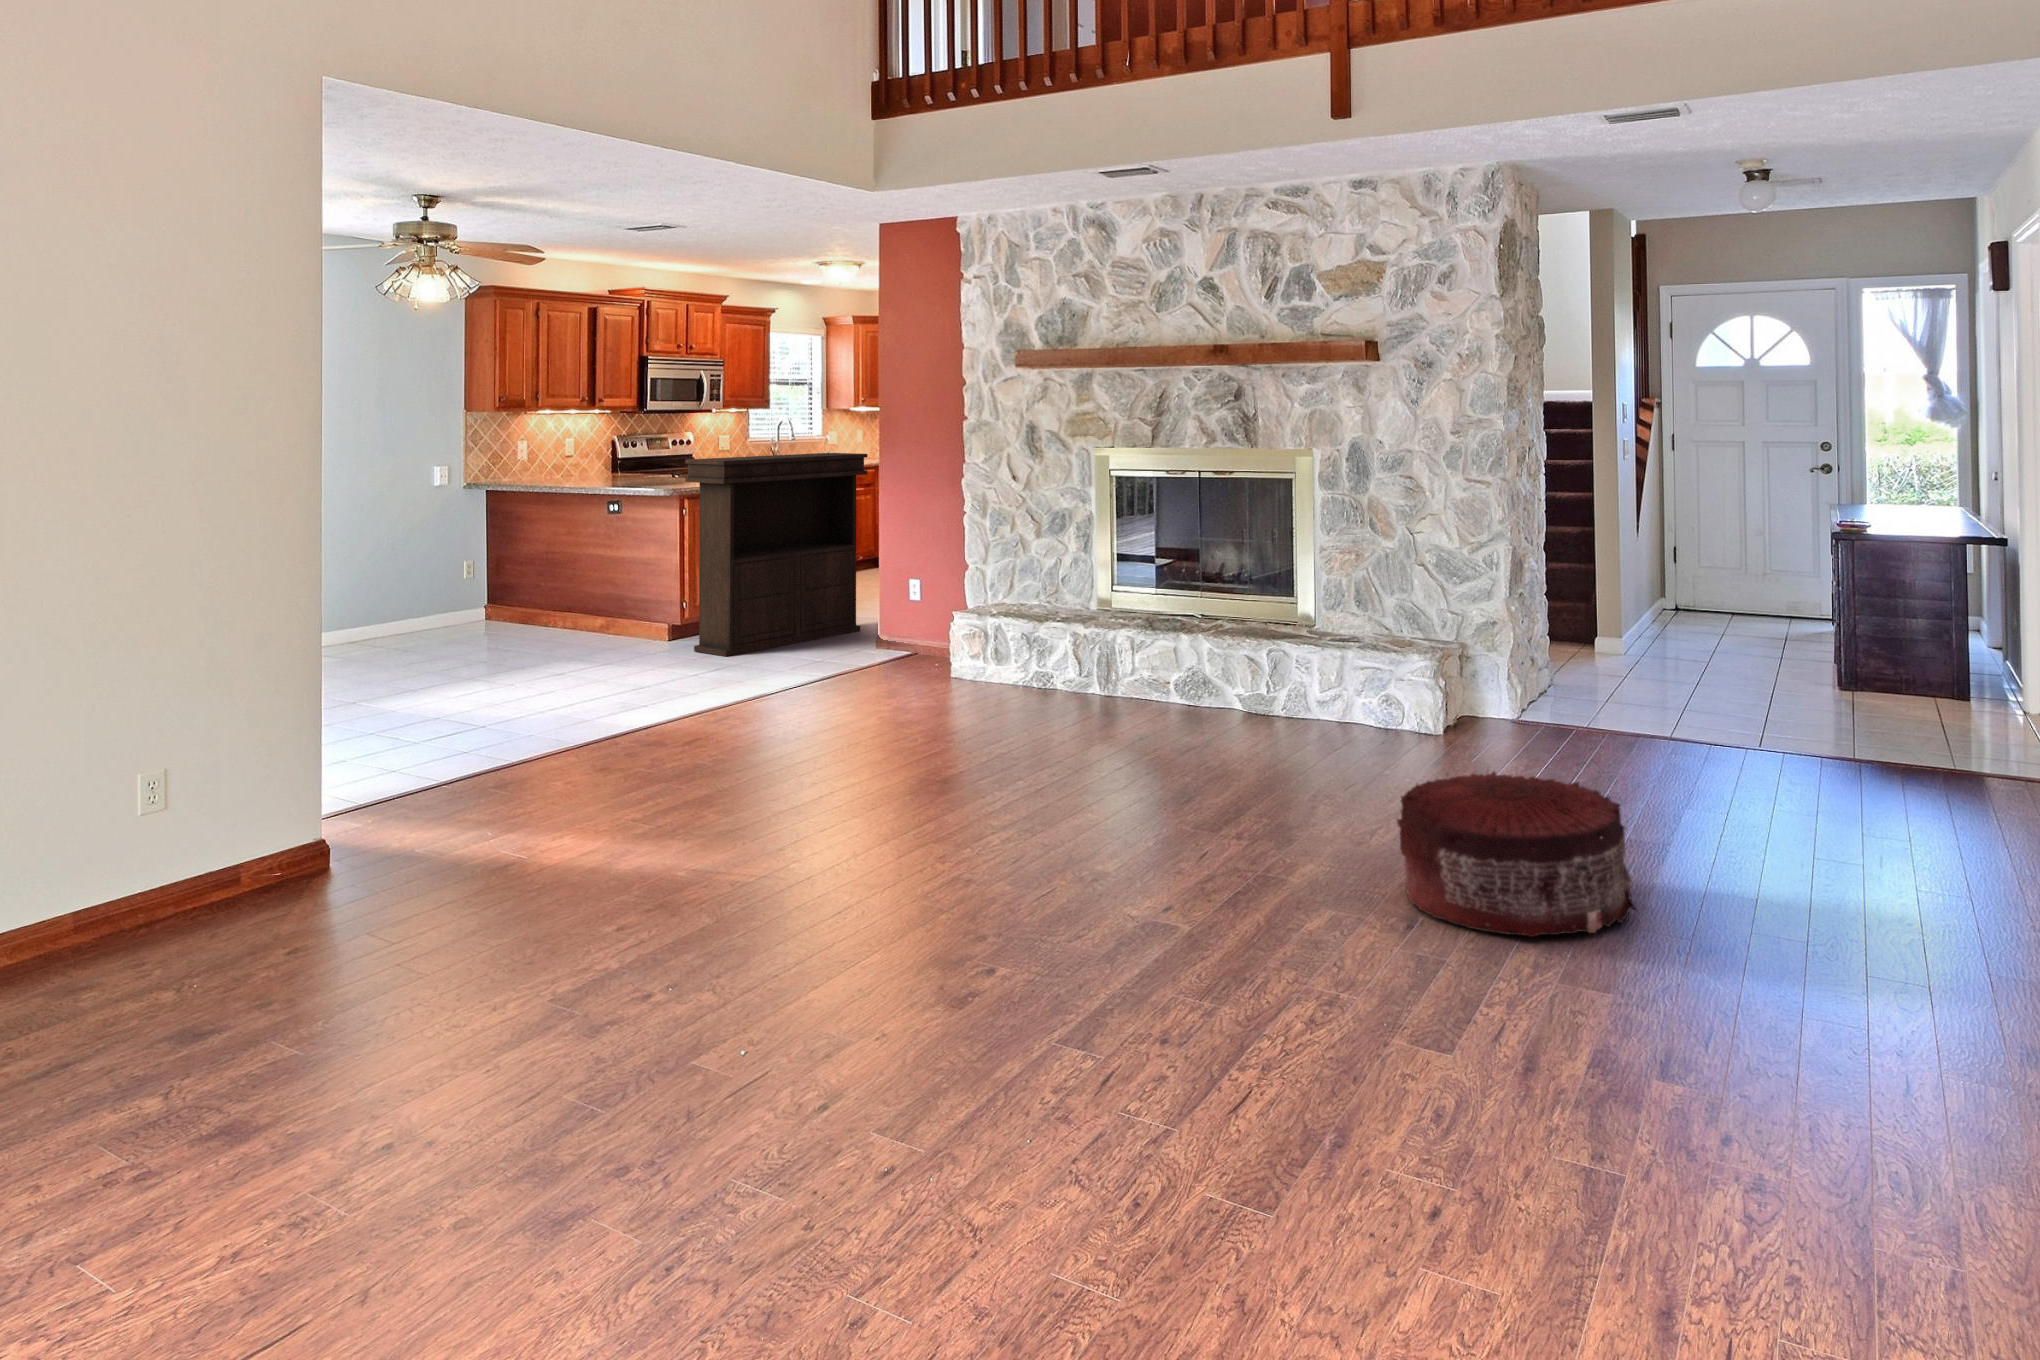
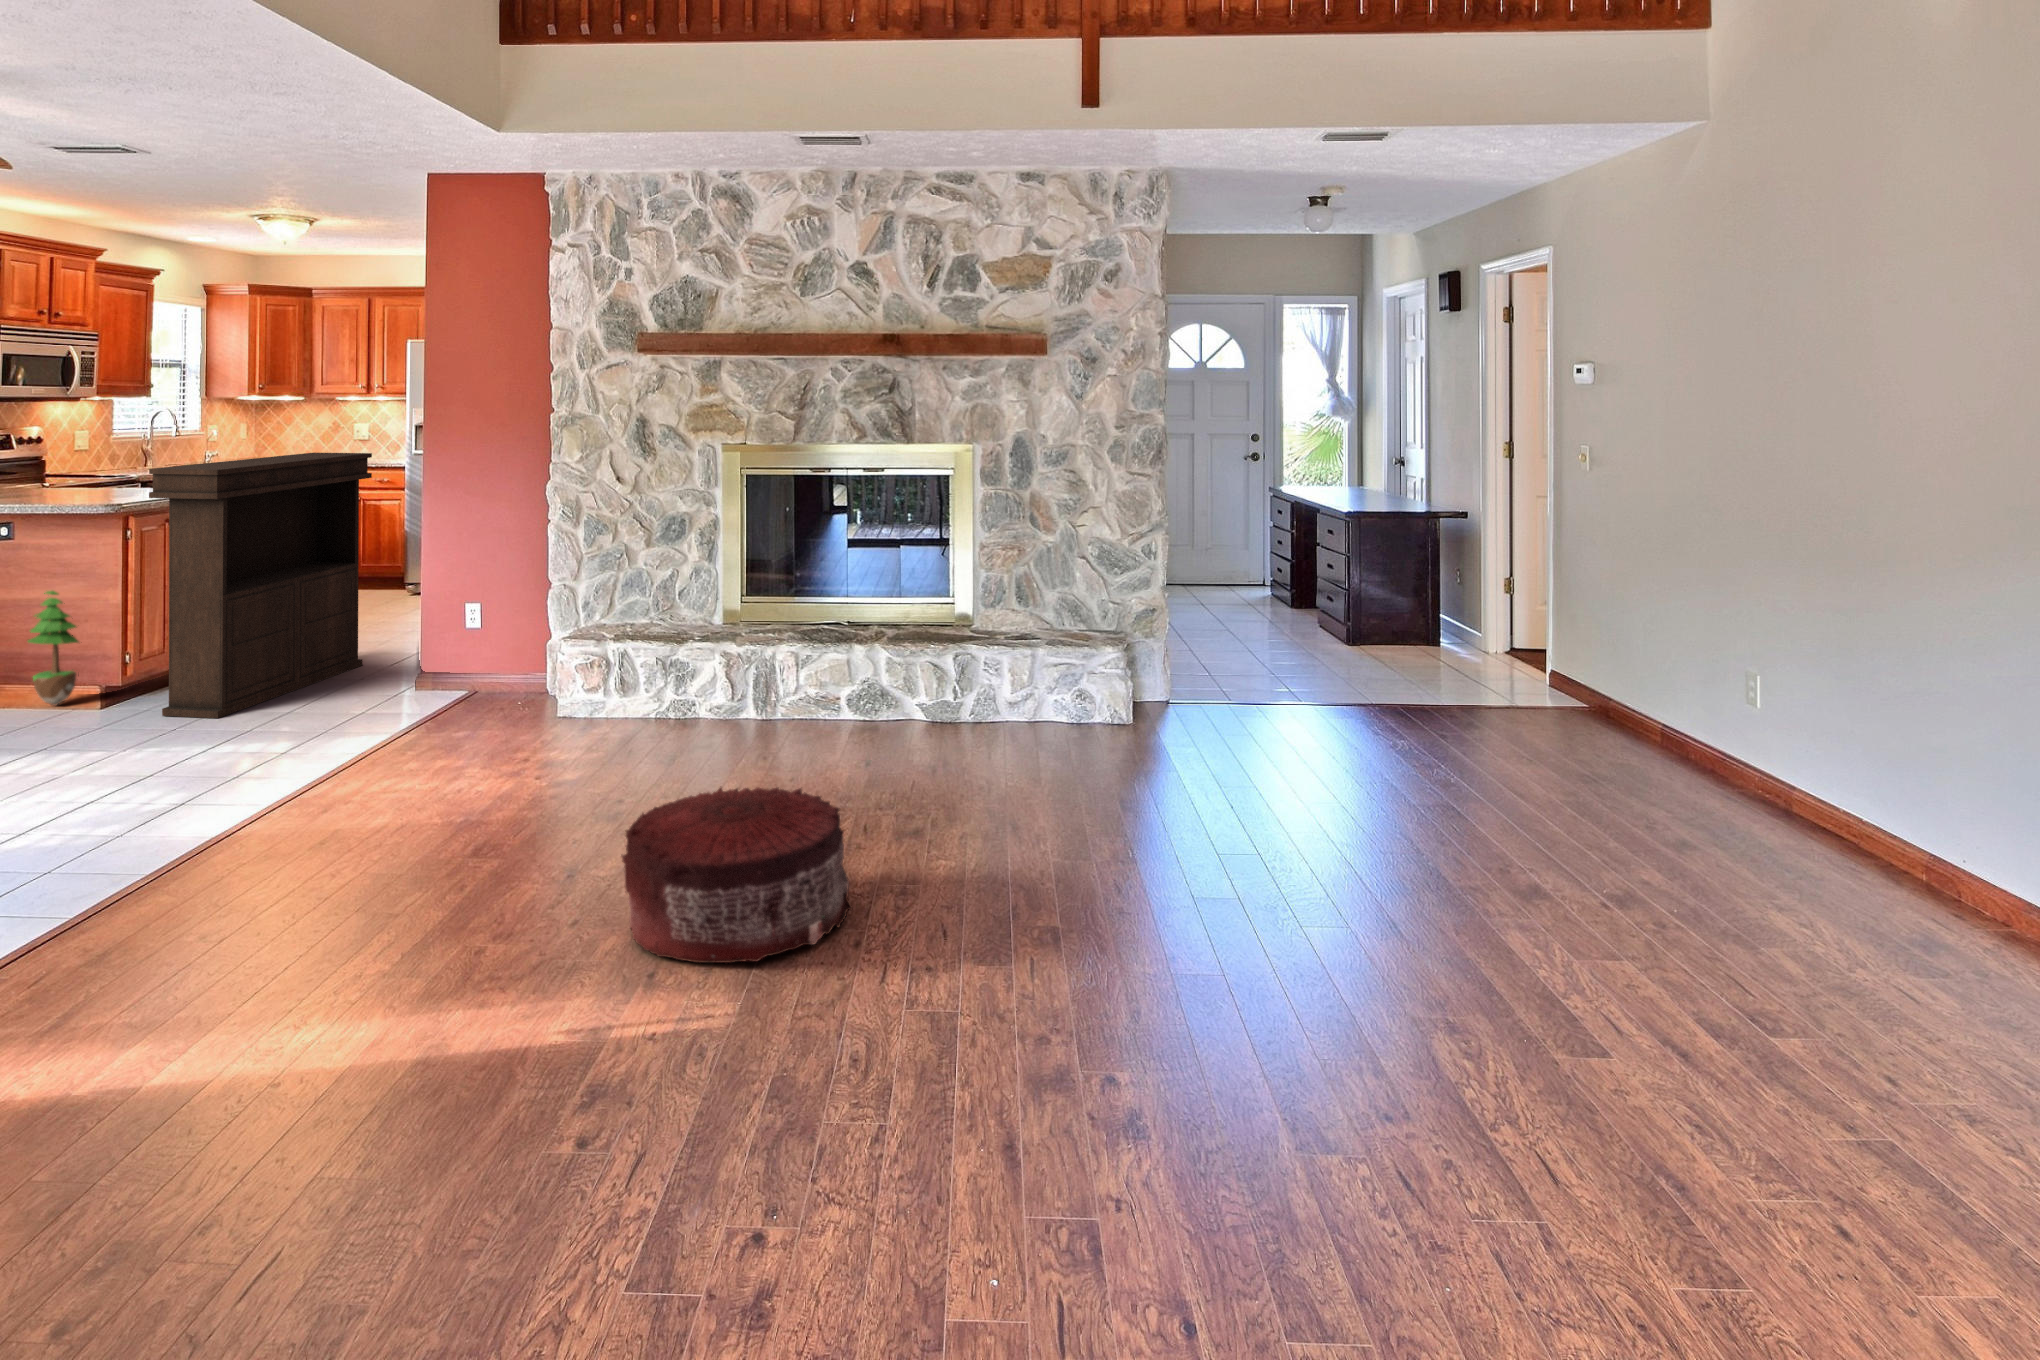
potted tree: none [621,536,659,639] -> present [28,591,79,705]
pouf: present [1397,771,1636,937] -> present [622,788,853,963]

